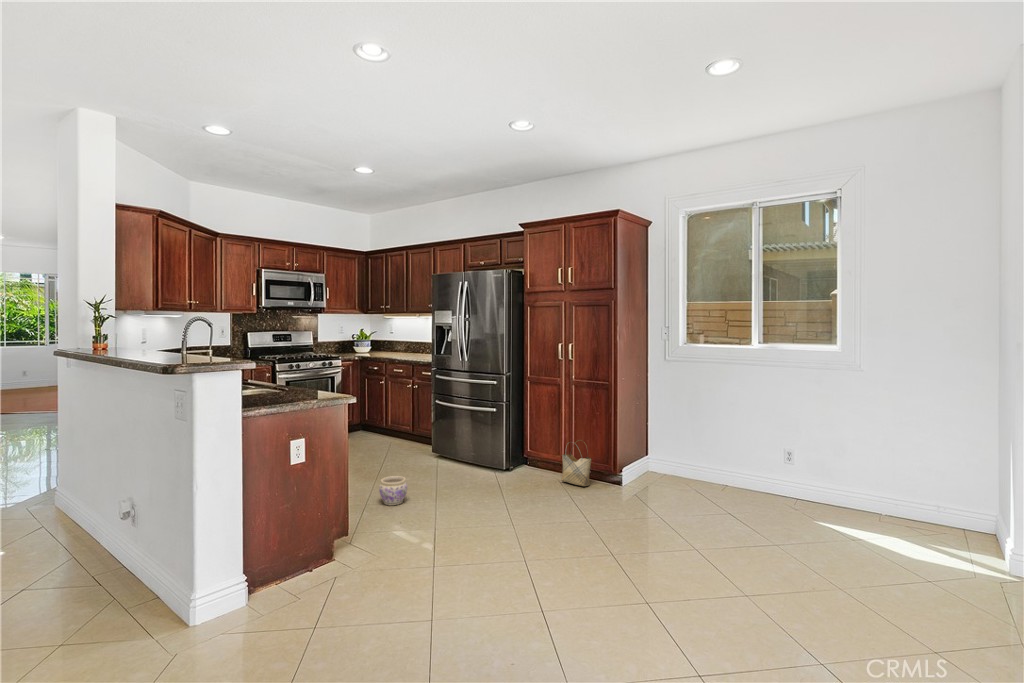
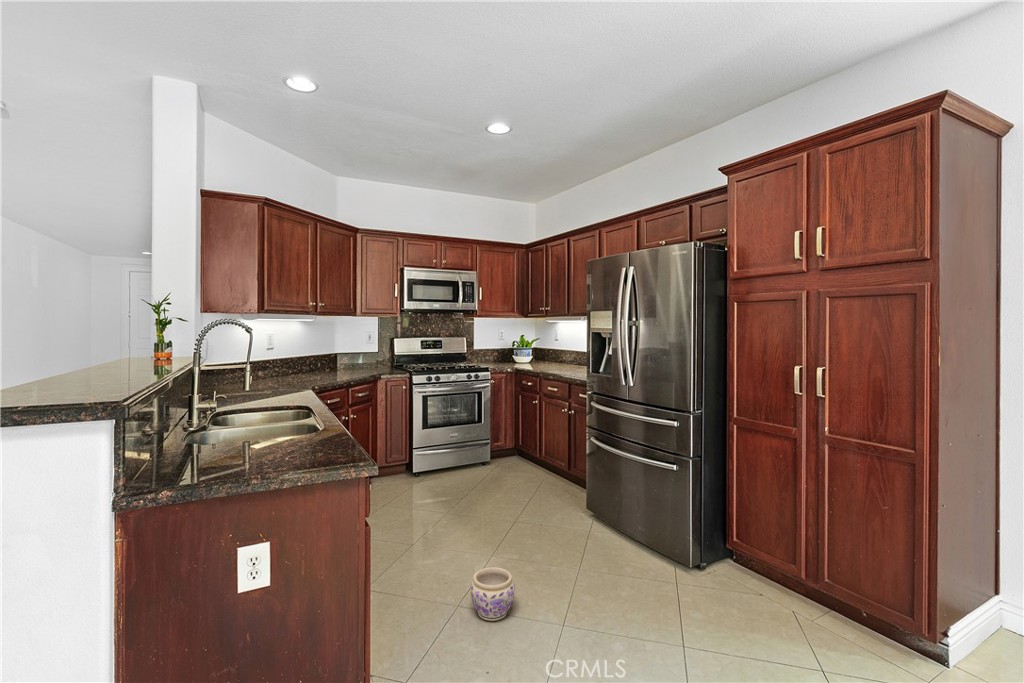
woven basket: present [561,440,592,486] -> none [798,550,869,650]

